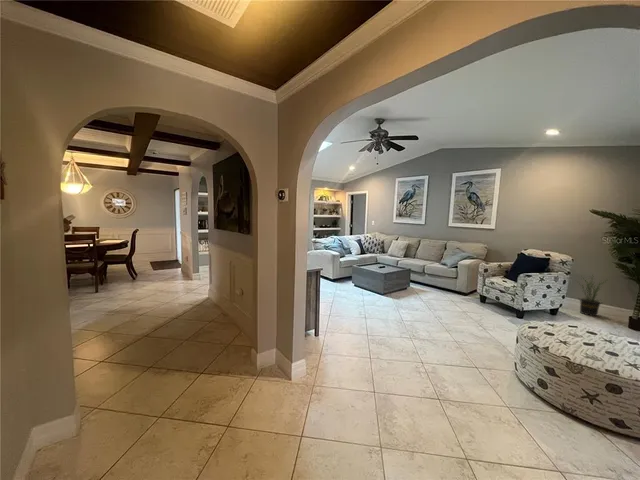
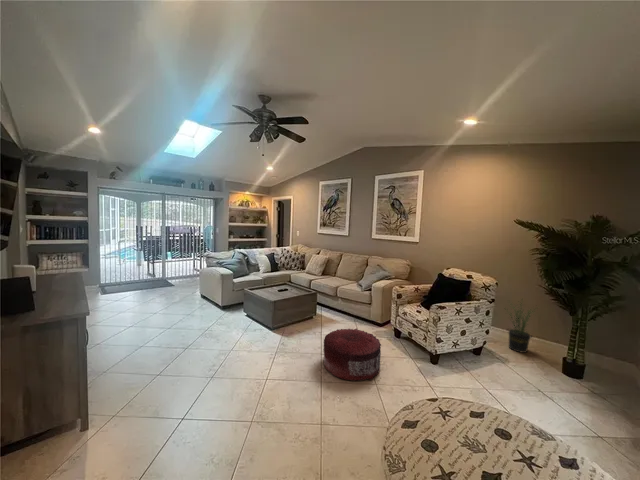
pouf: none [435,291,481,323] -> present [323,329,381,381]

